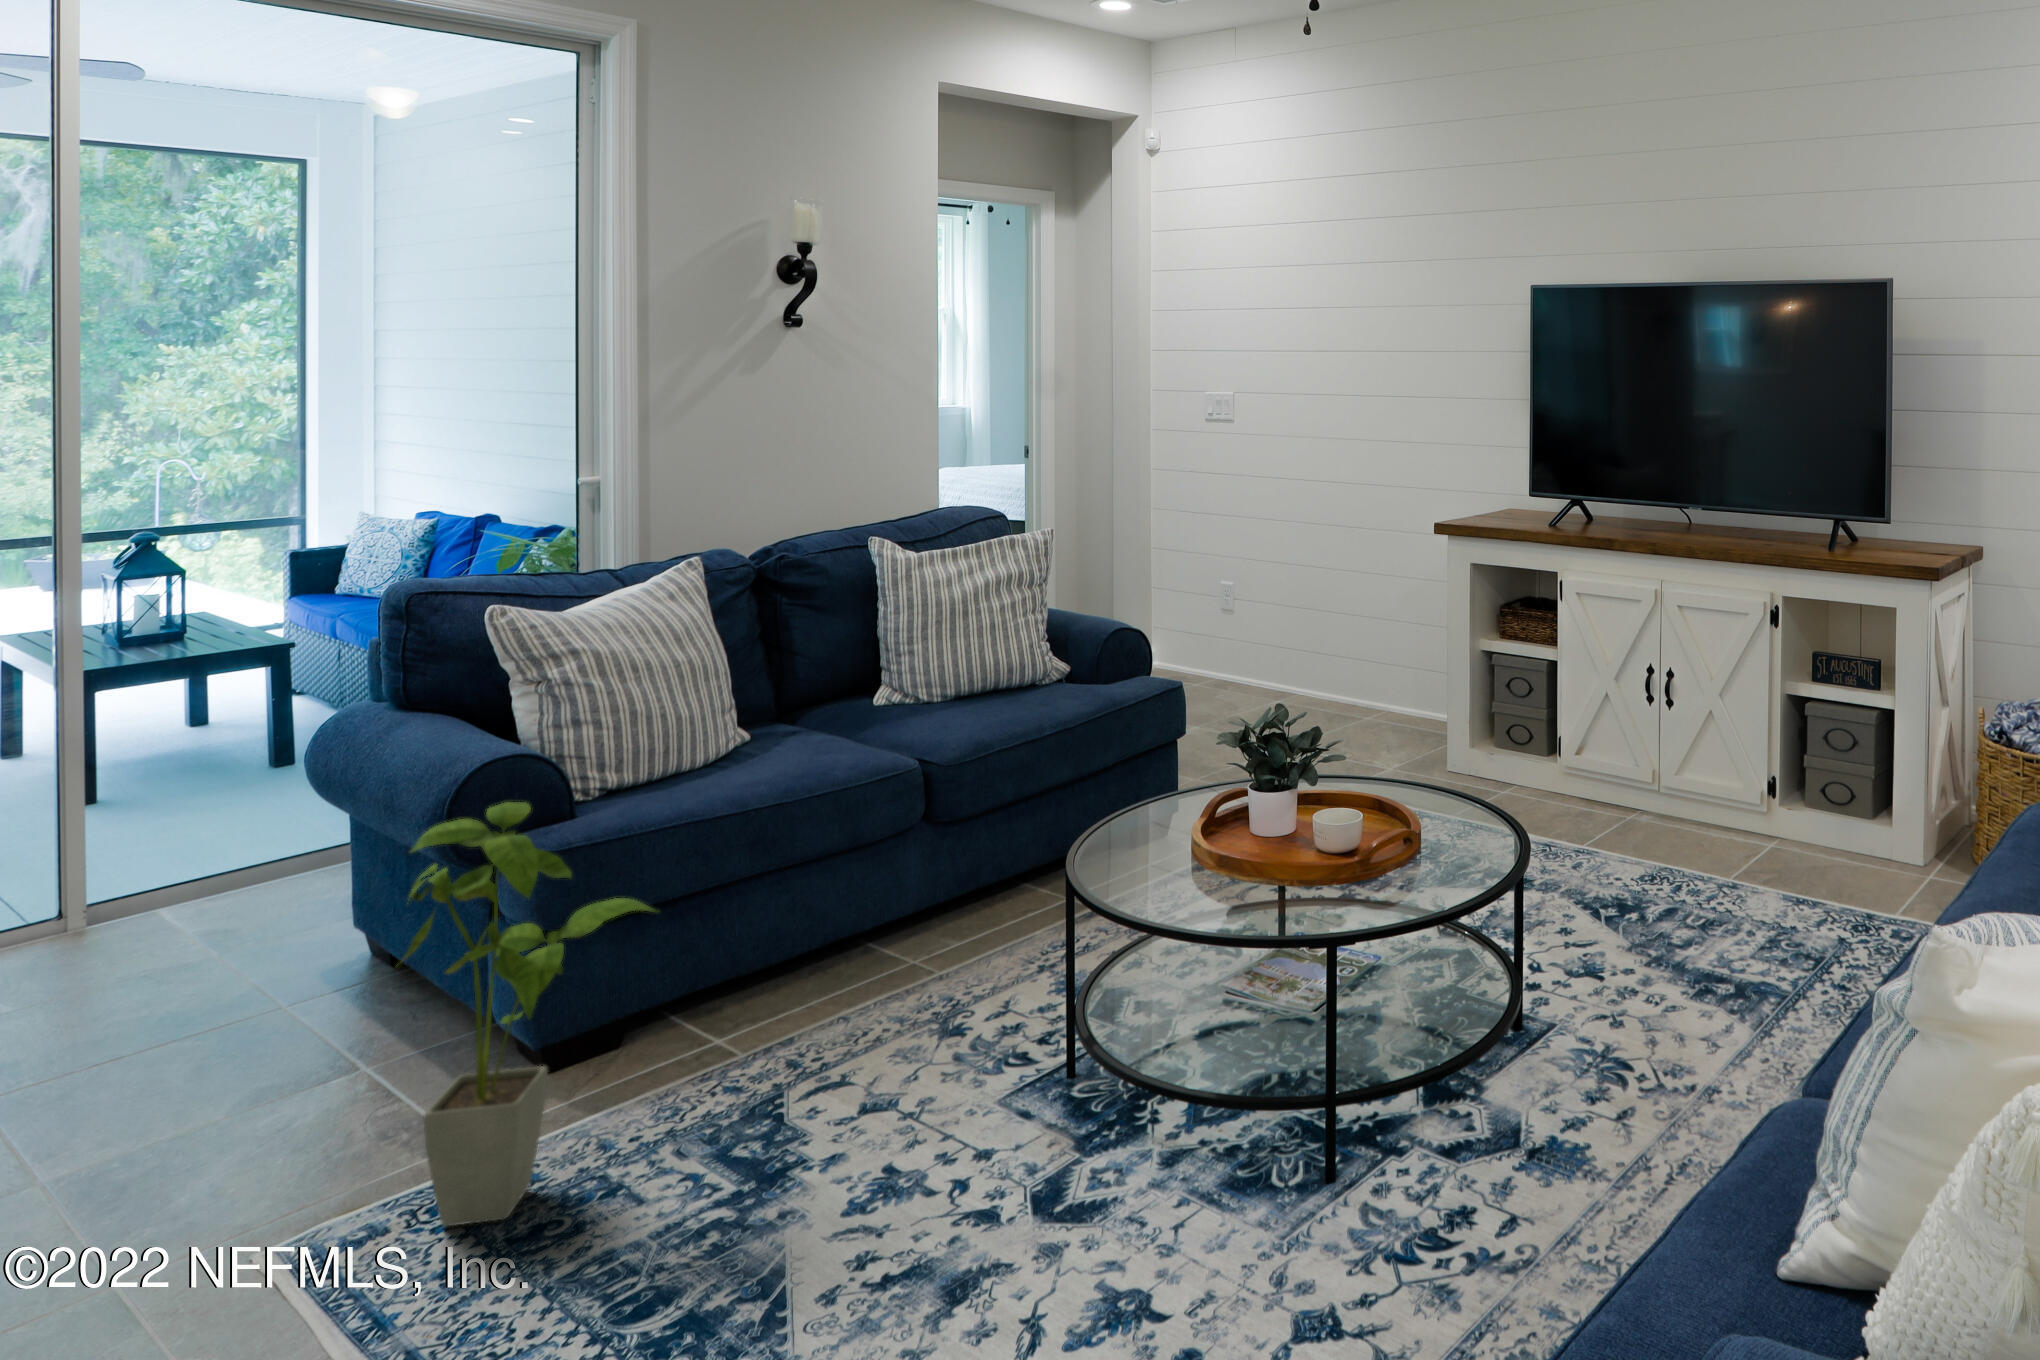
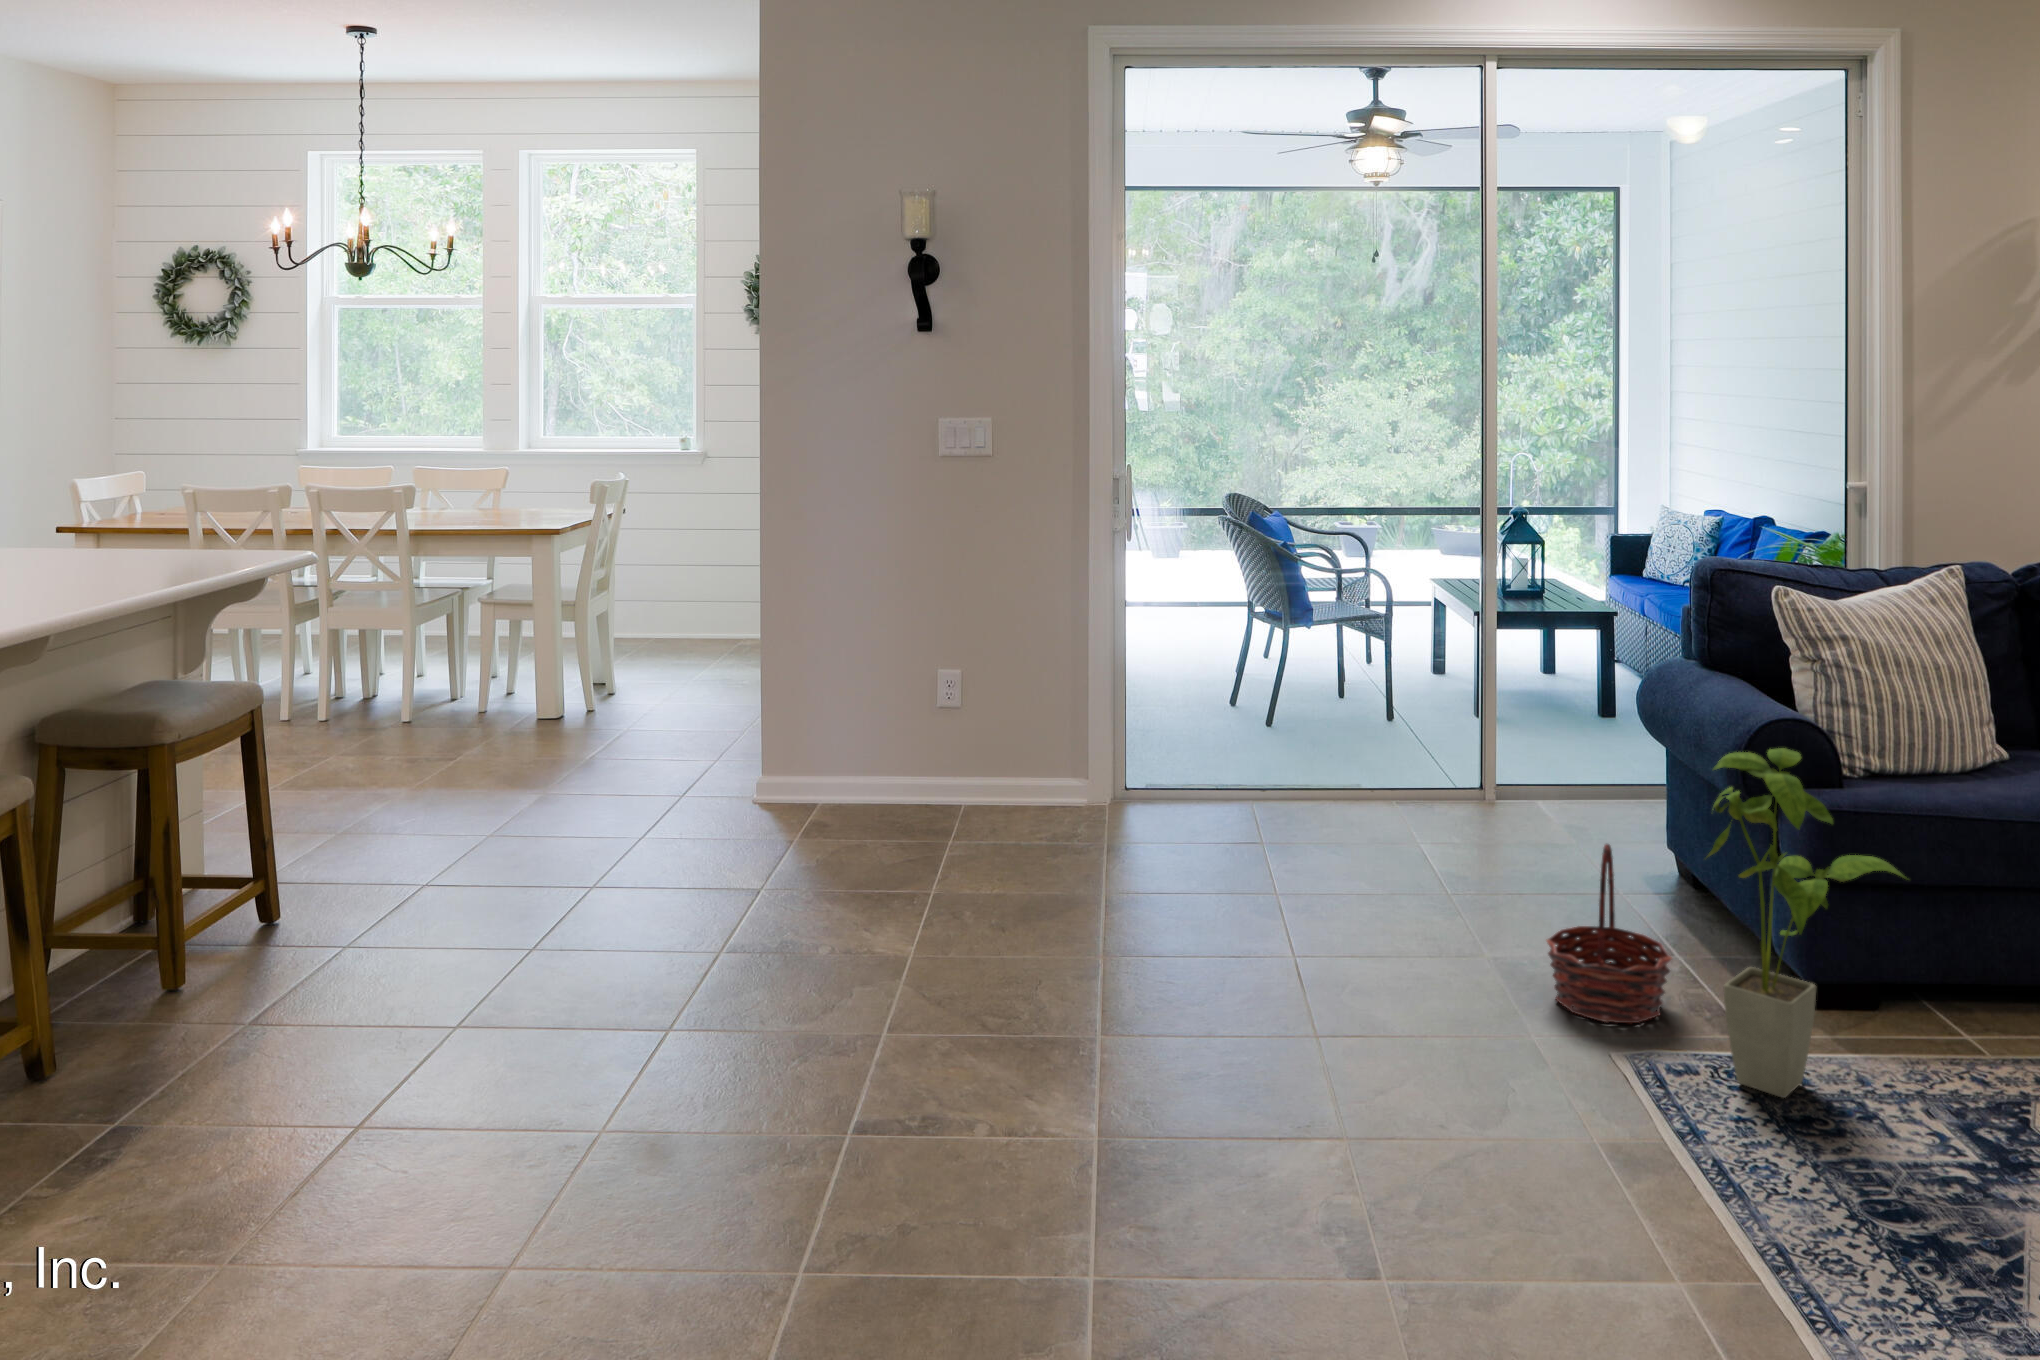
basket: none [134,982,347,1234] -> present [1547,844,1672,1023]

